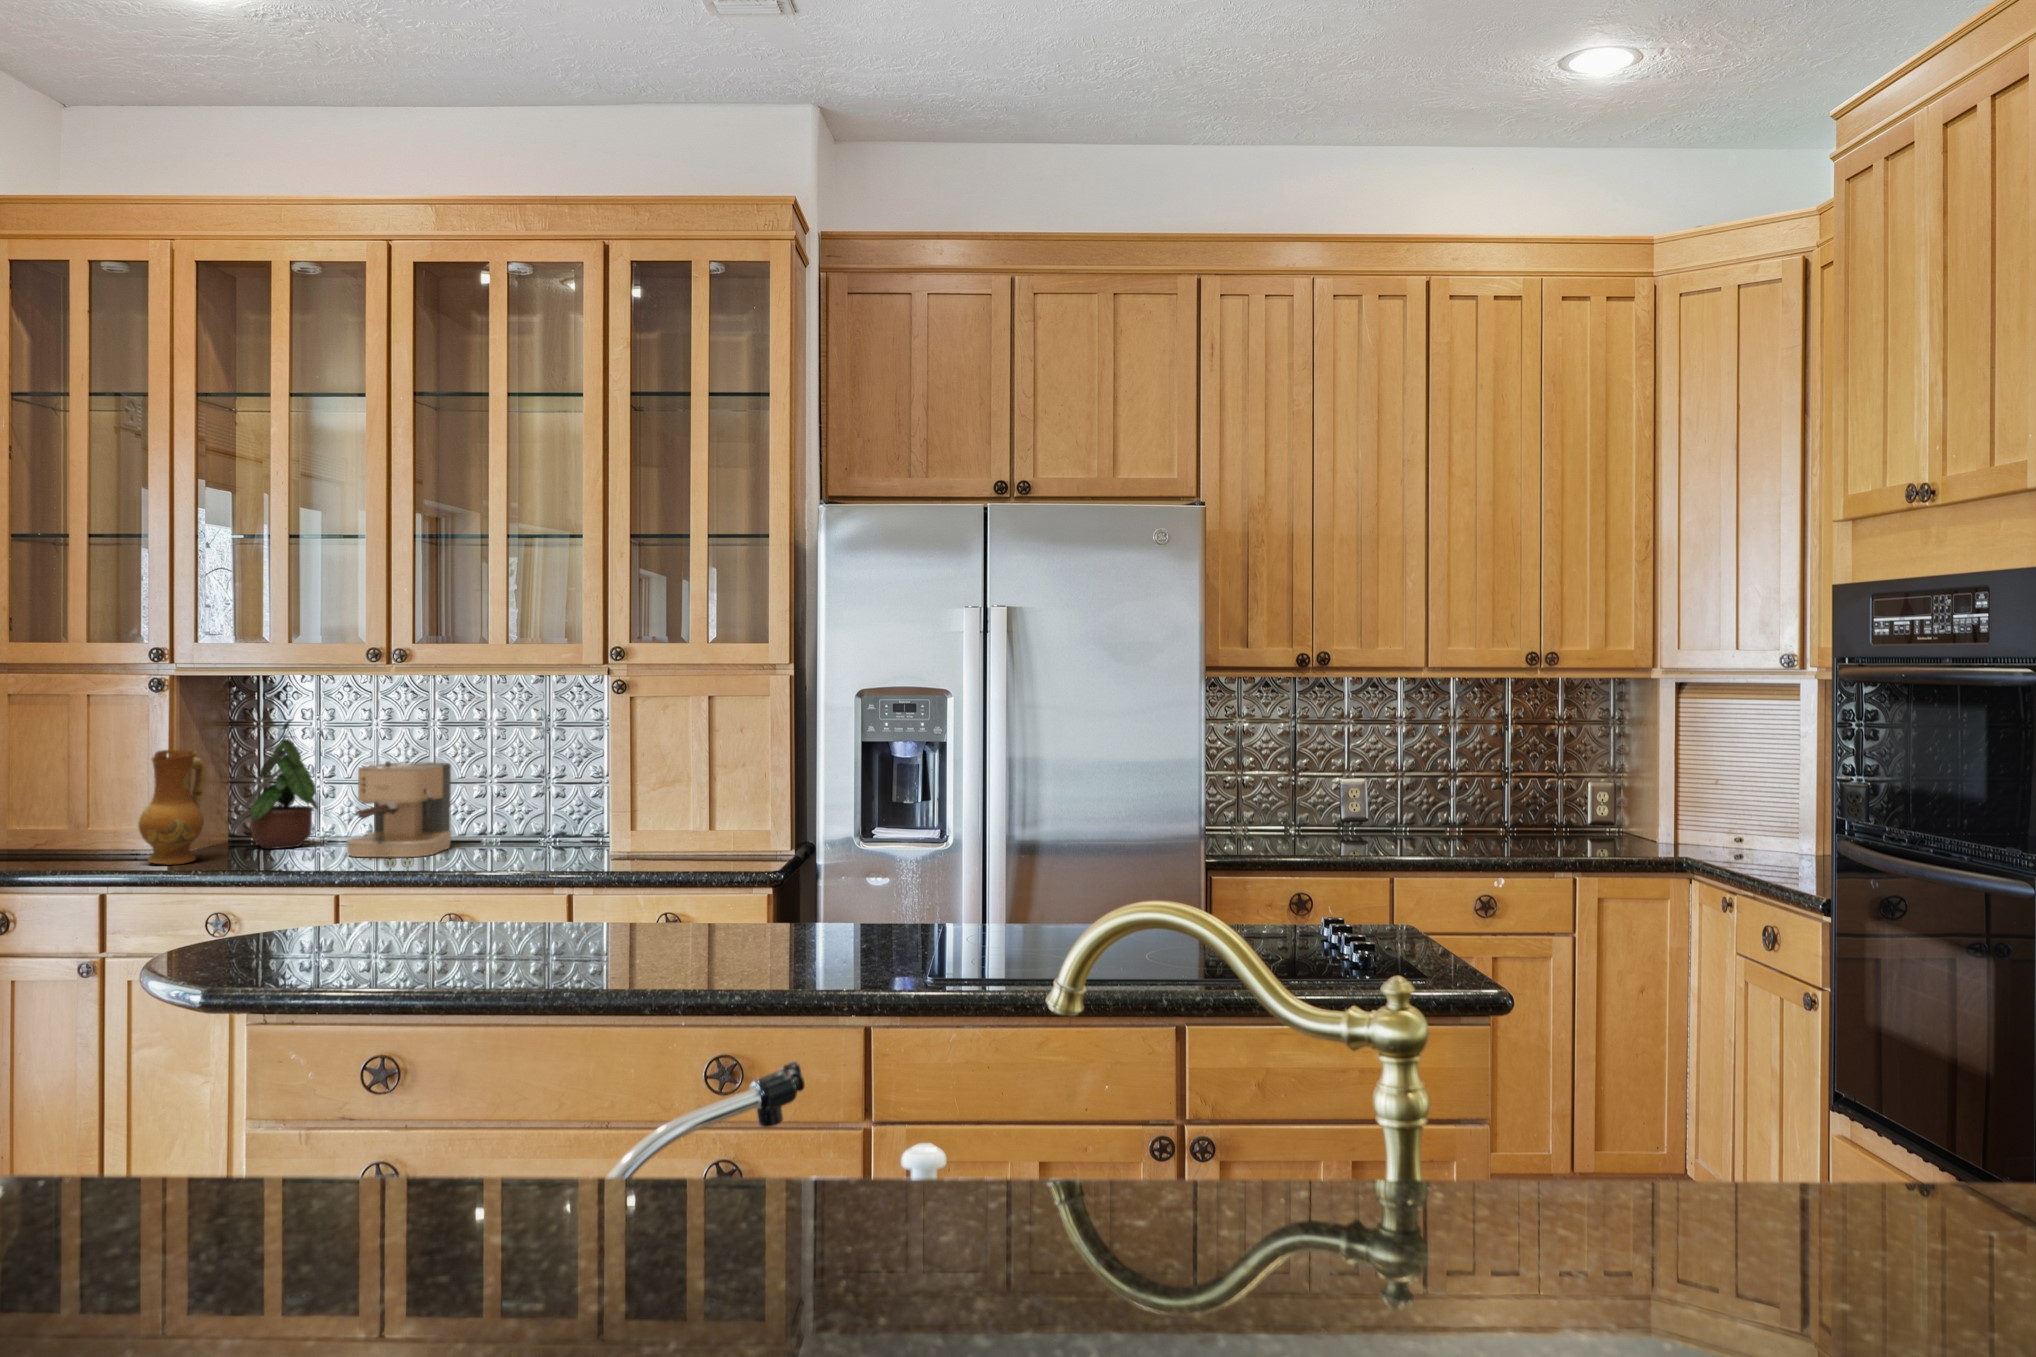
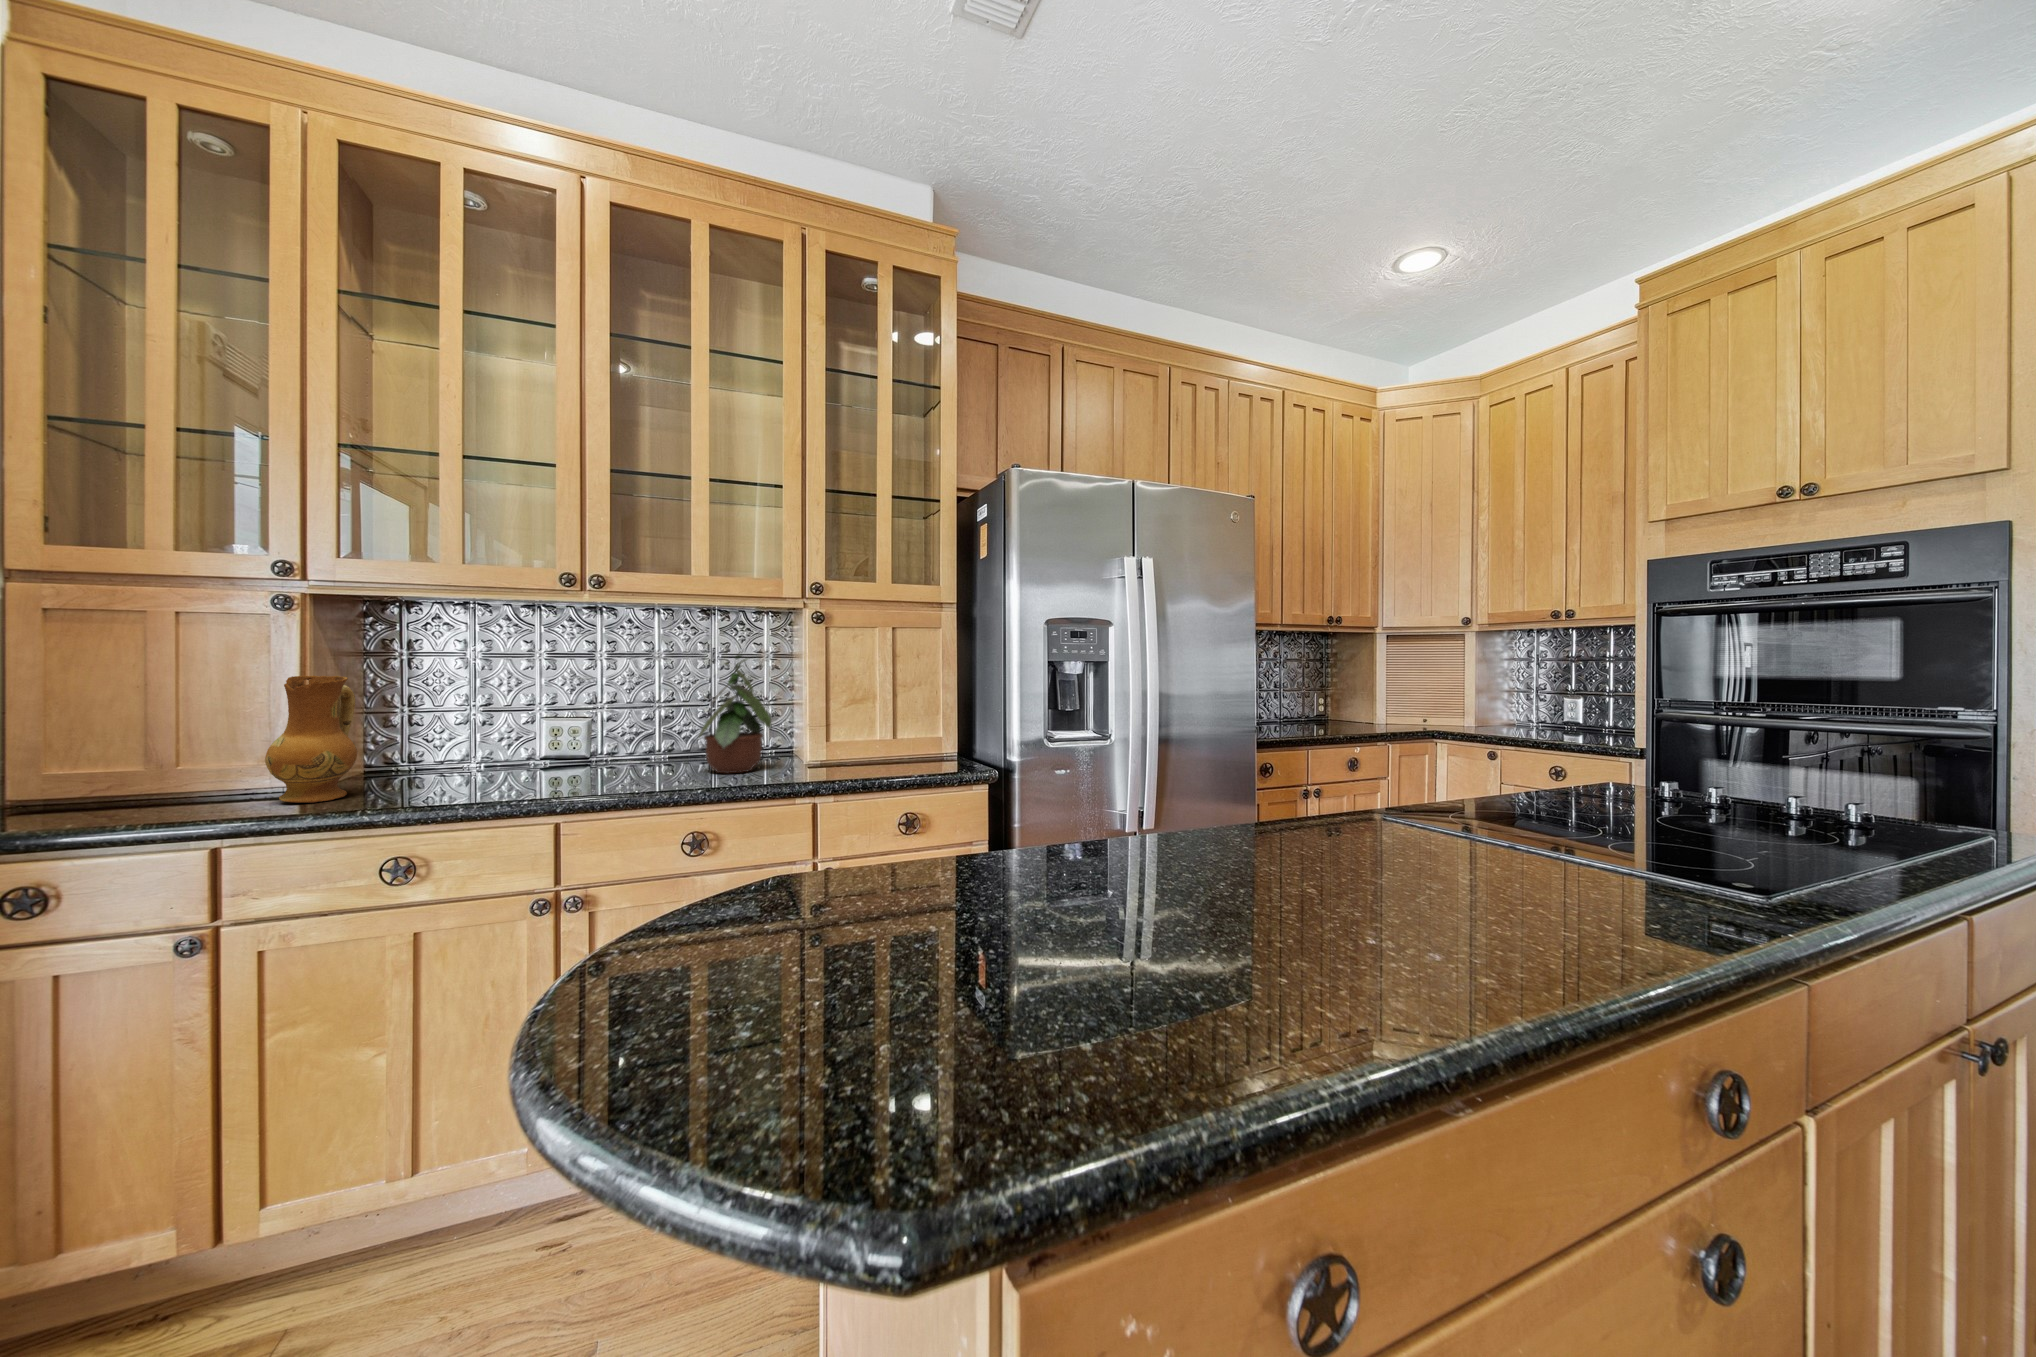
potted plant: present [244,719,318,849] -> present [699,651,771,773]
coffee maker: present [347,761,451,857] -> none [531,687,632,779]

